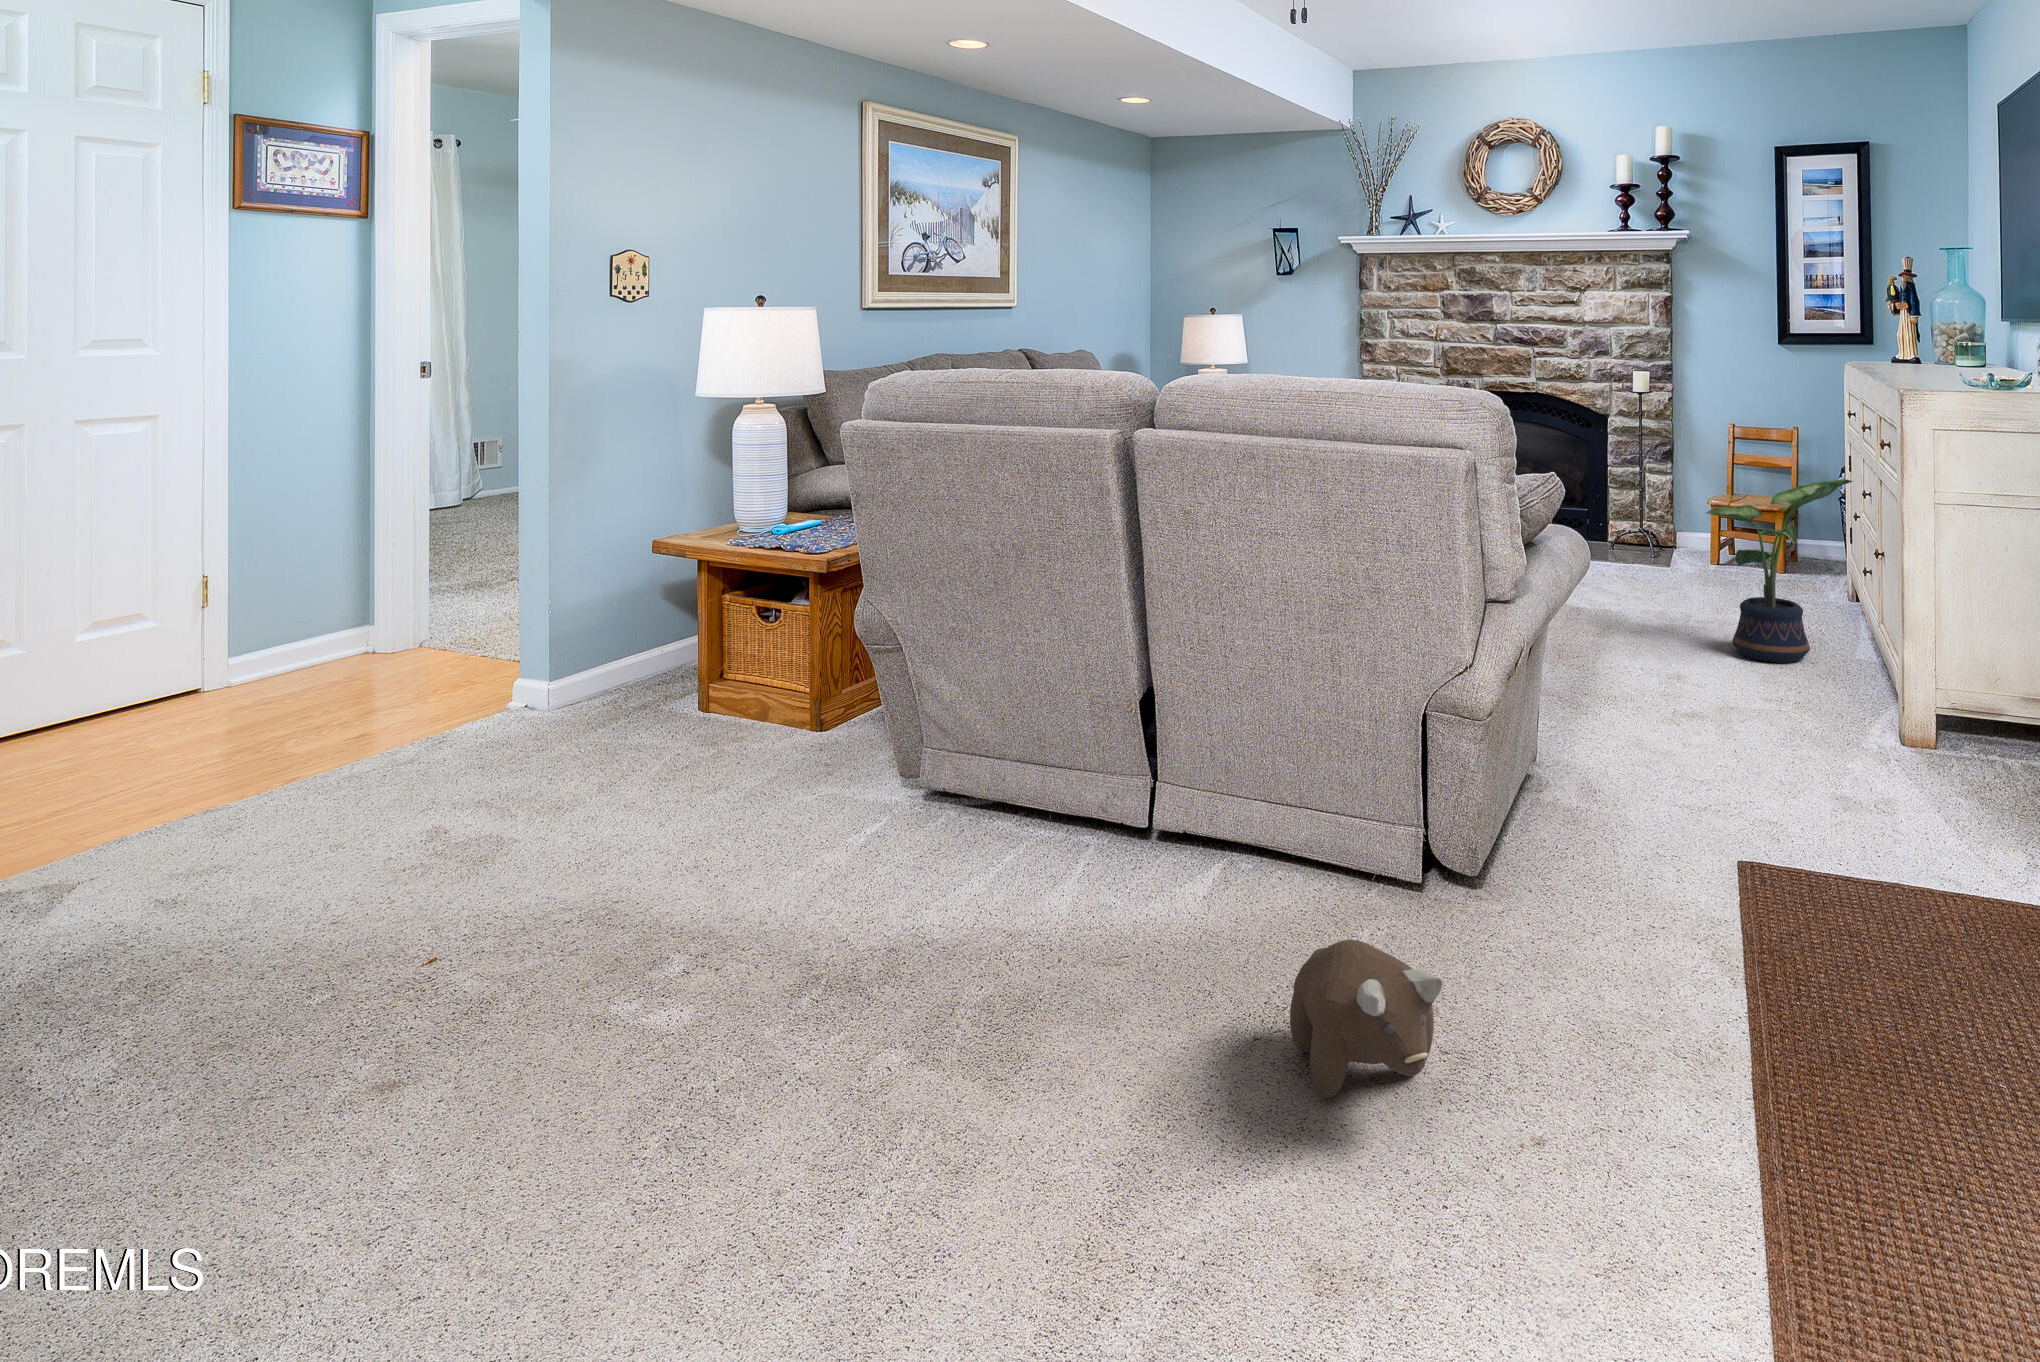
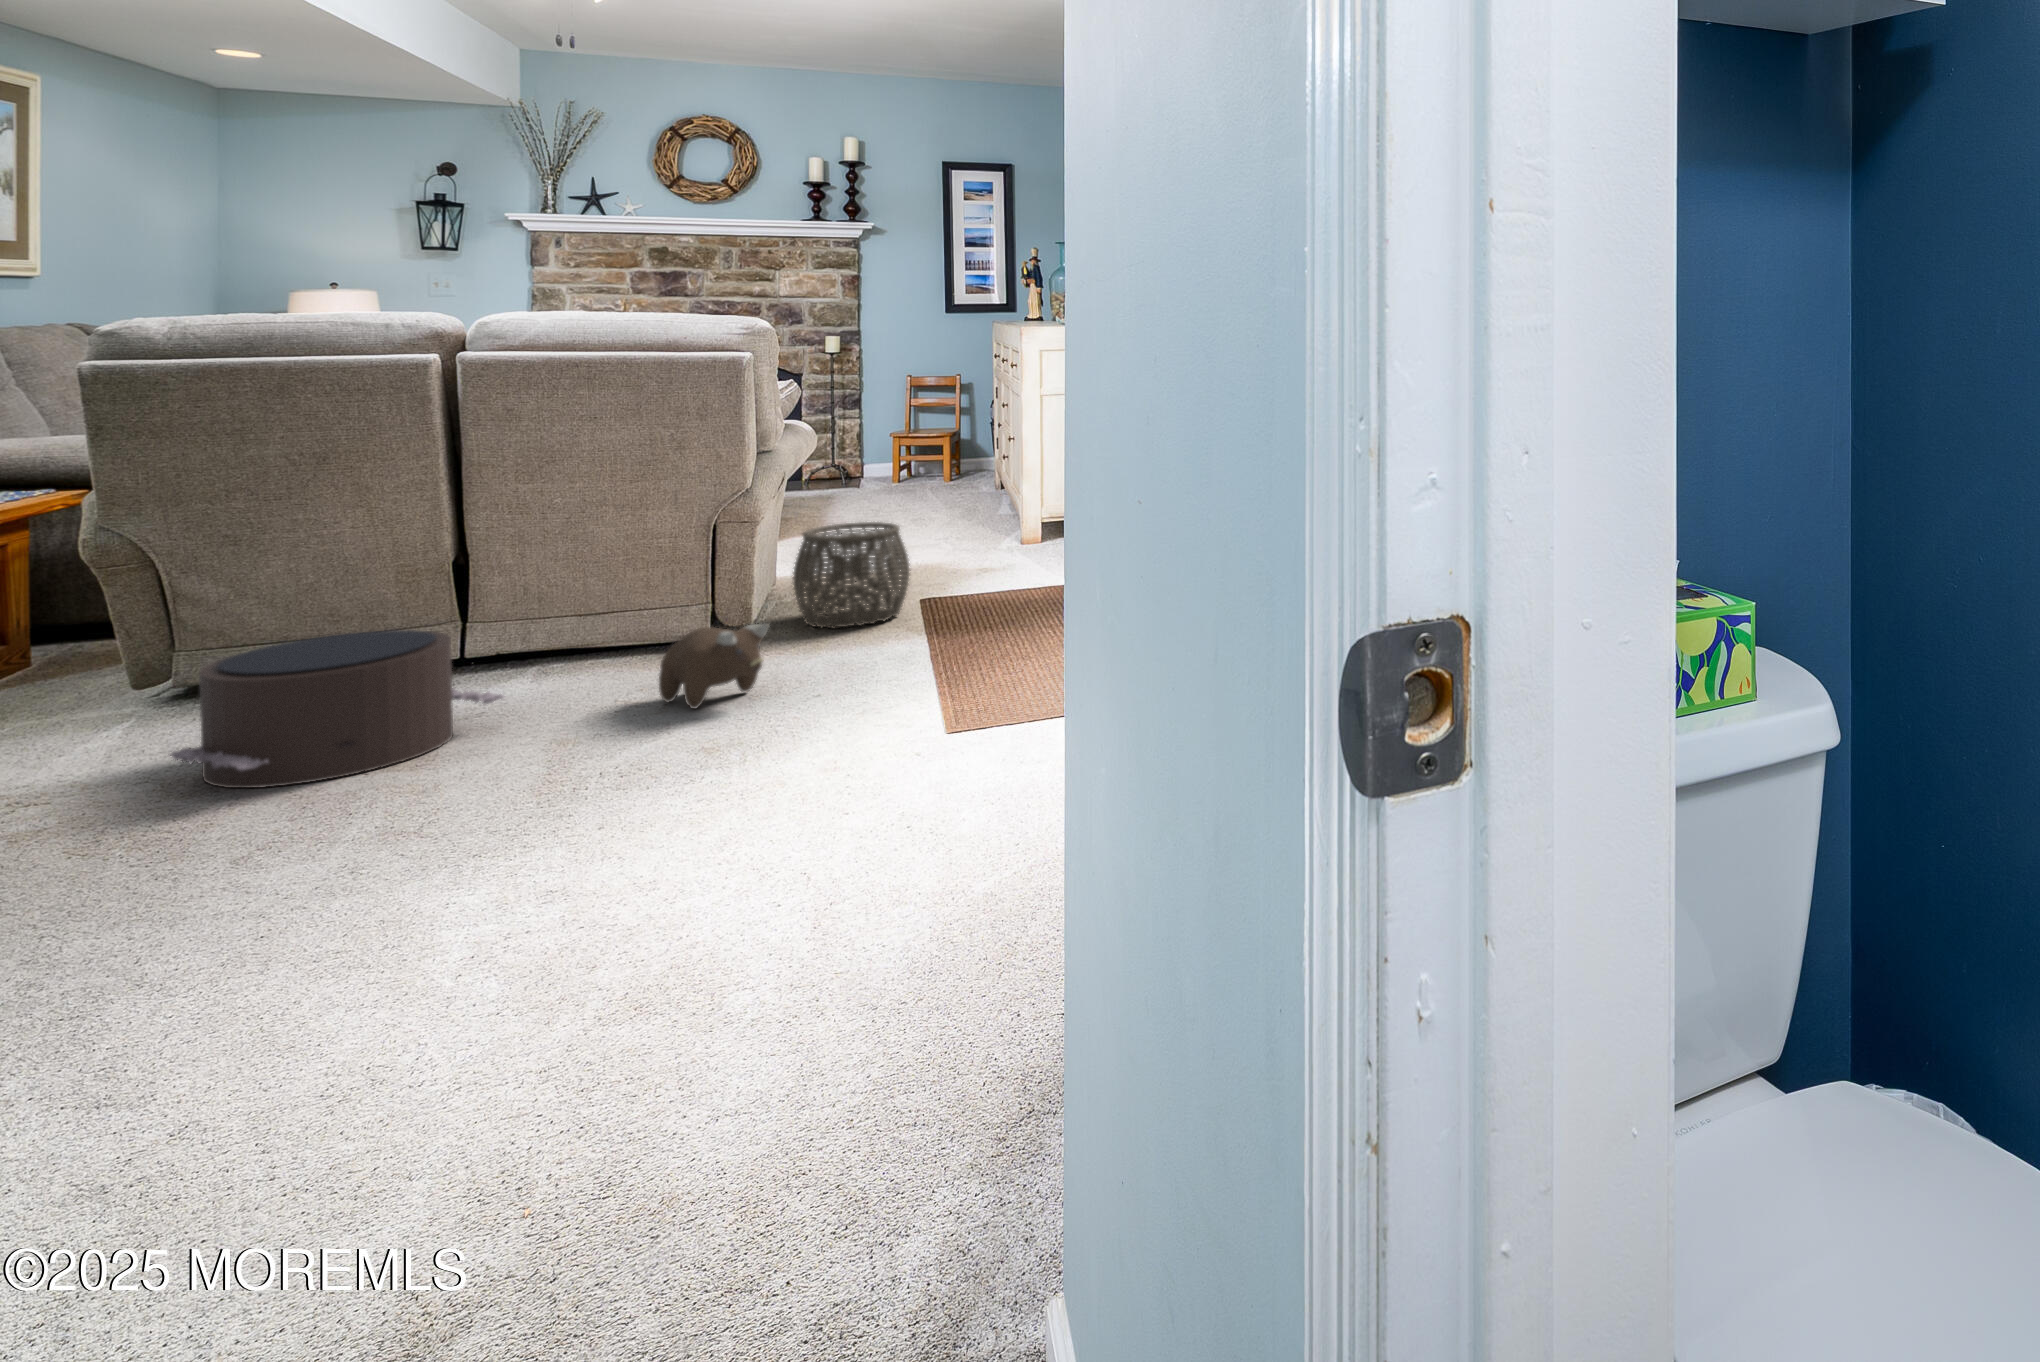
potted plant: present [1706,479,1853,663] -> none [896,398,999,526]
woven basket: none [1527,713,1709,912] -> present [793,522,911,628]
pouf: none [763,819,1105,1084] -> present [170,630,504,788]

